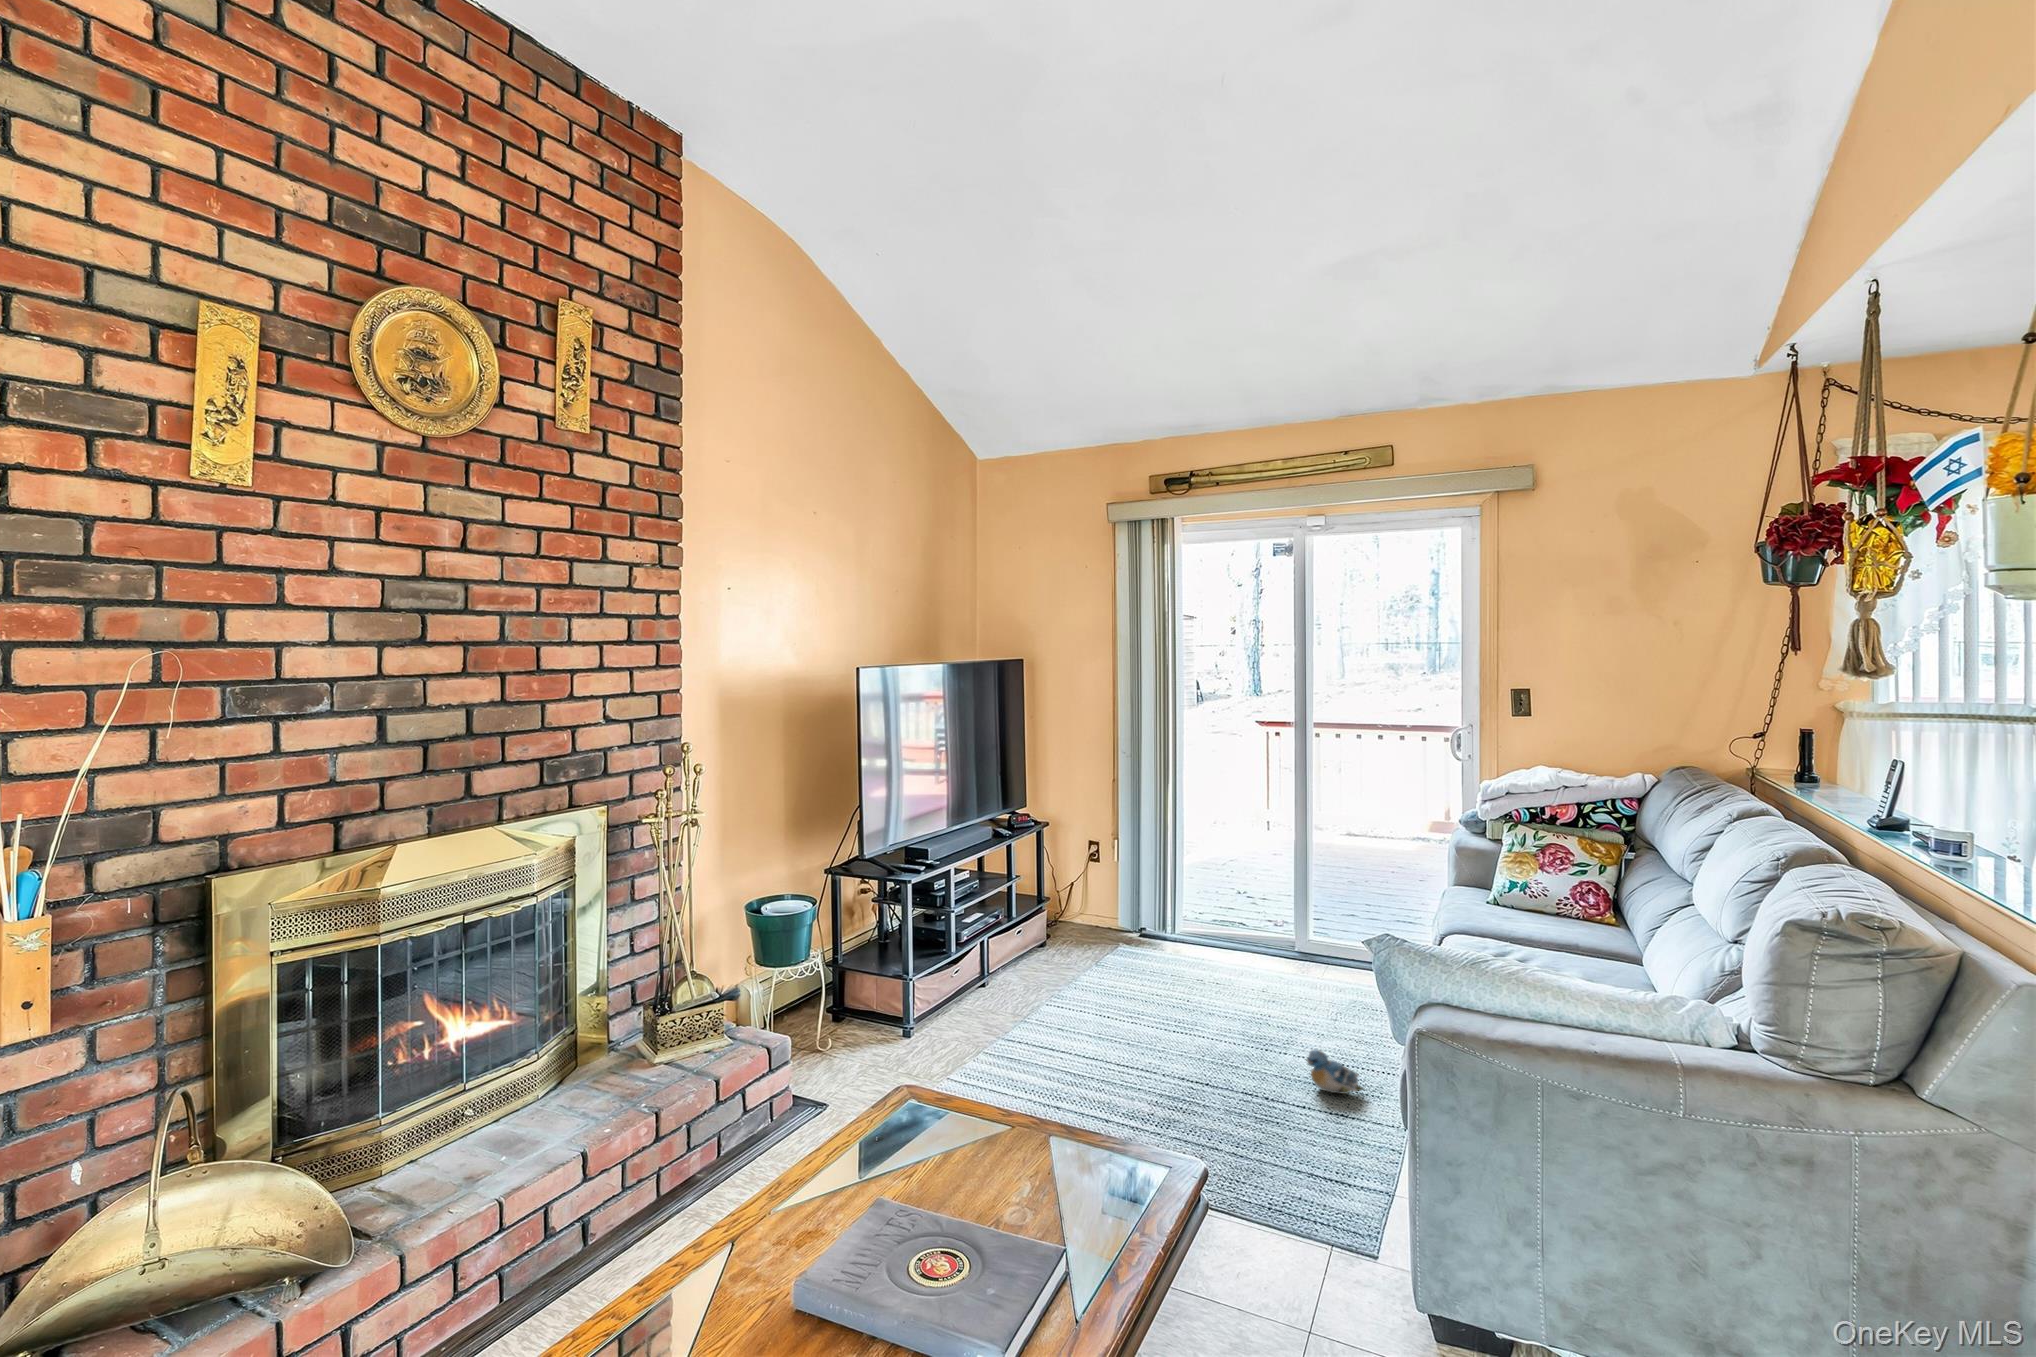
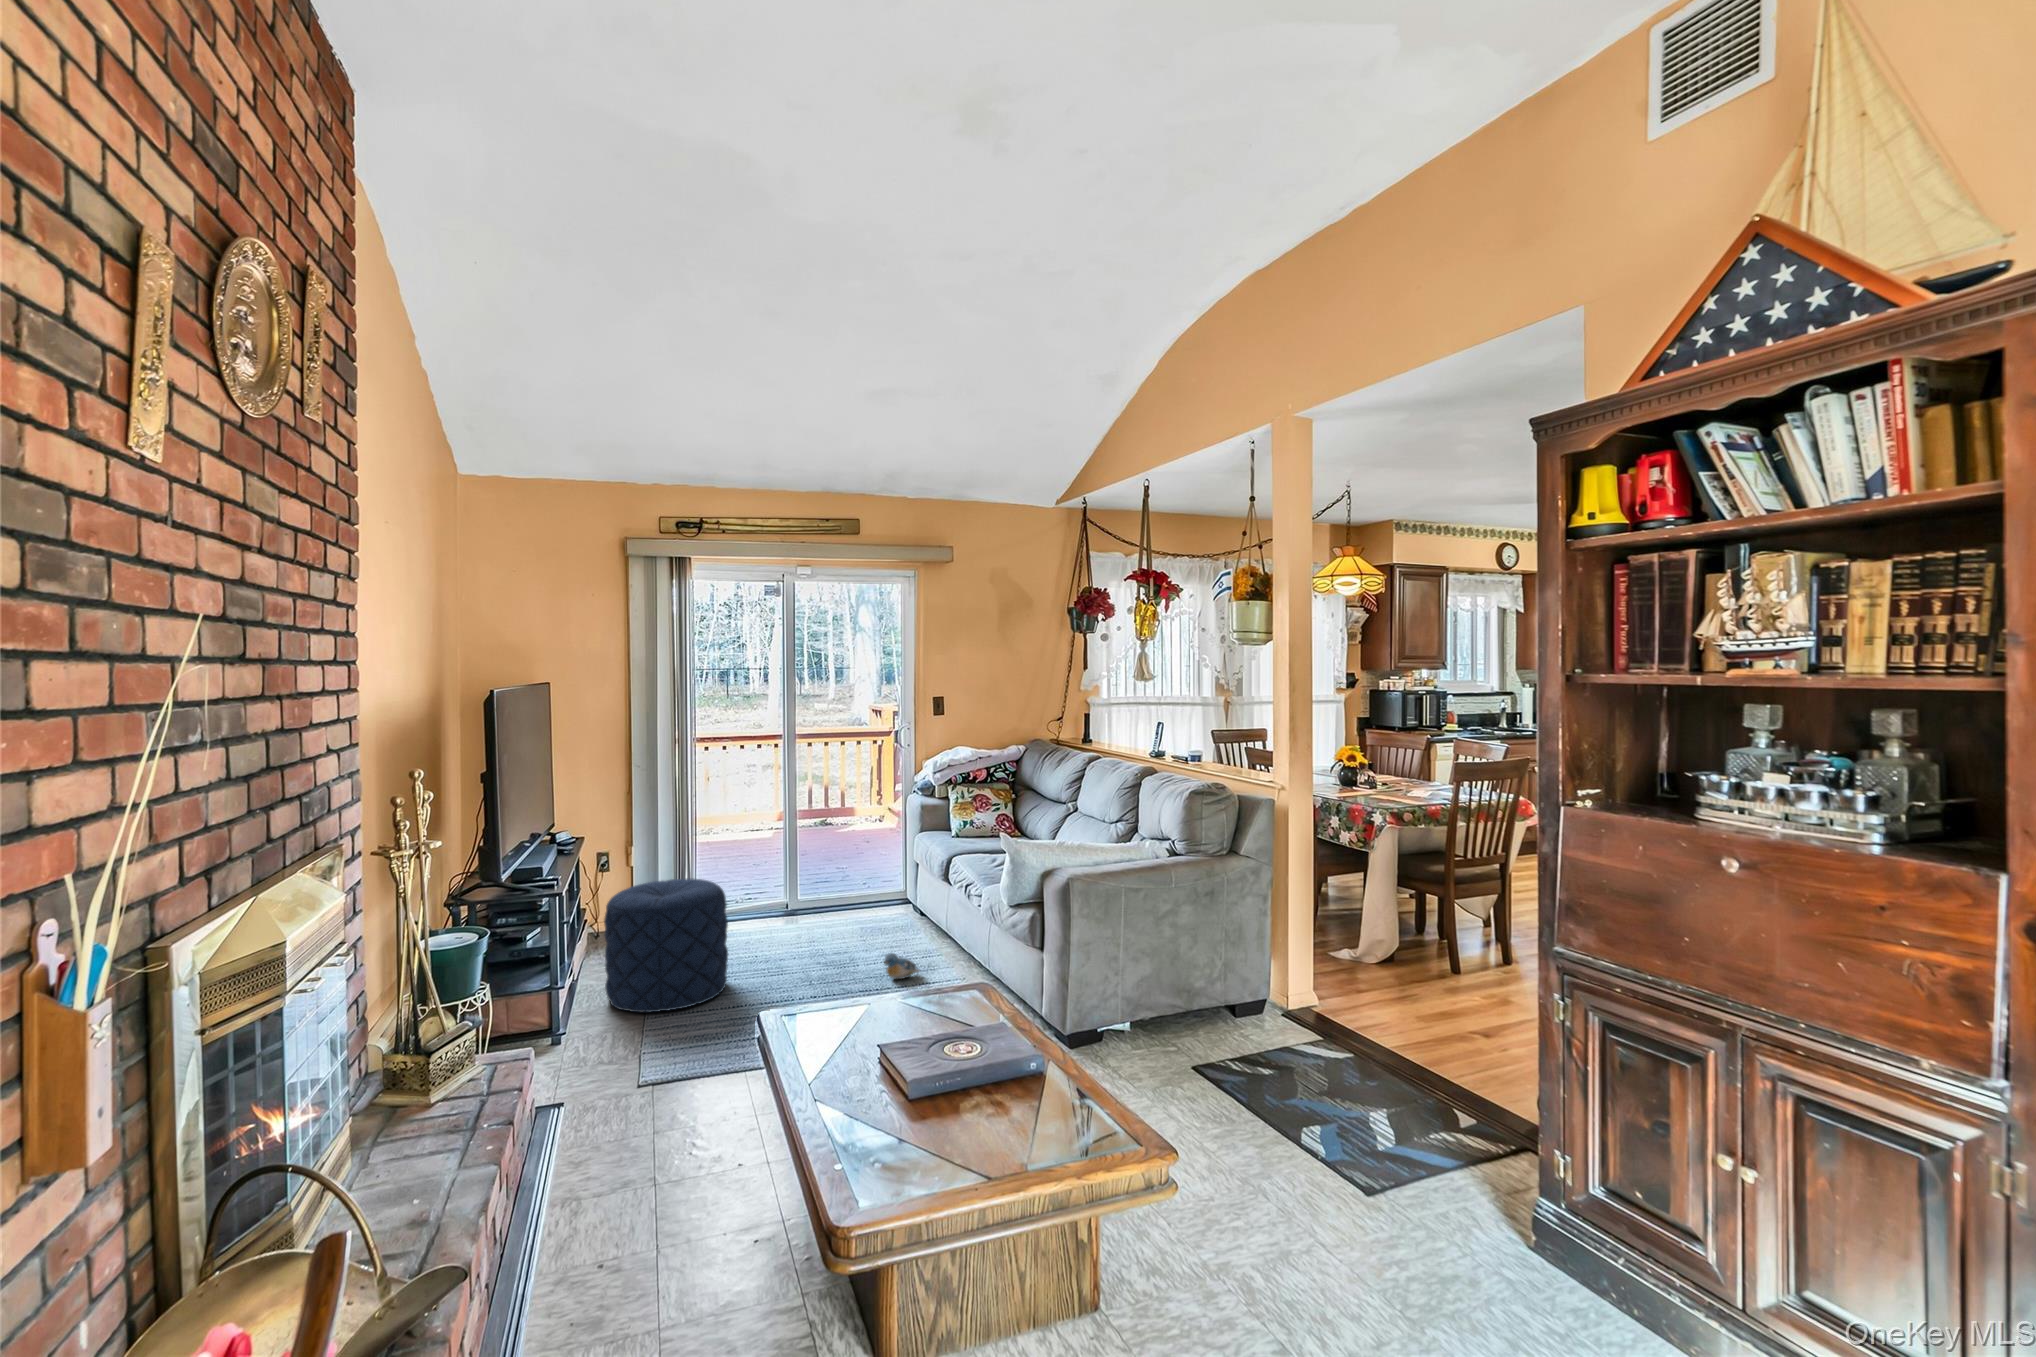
pouf: none [996,882,1130,1039] -> present [604,878,728,1013]

